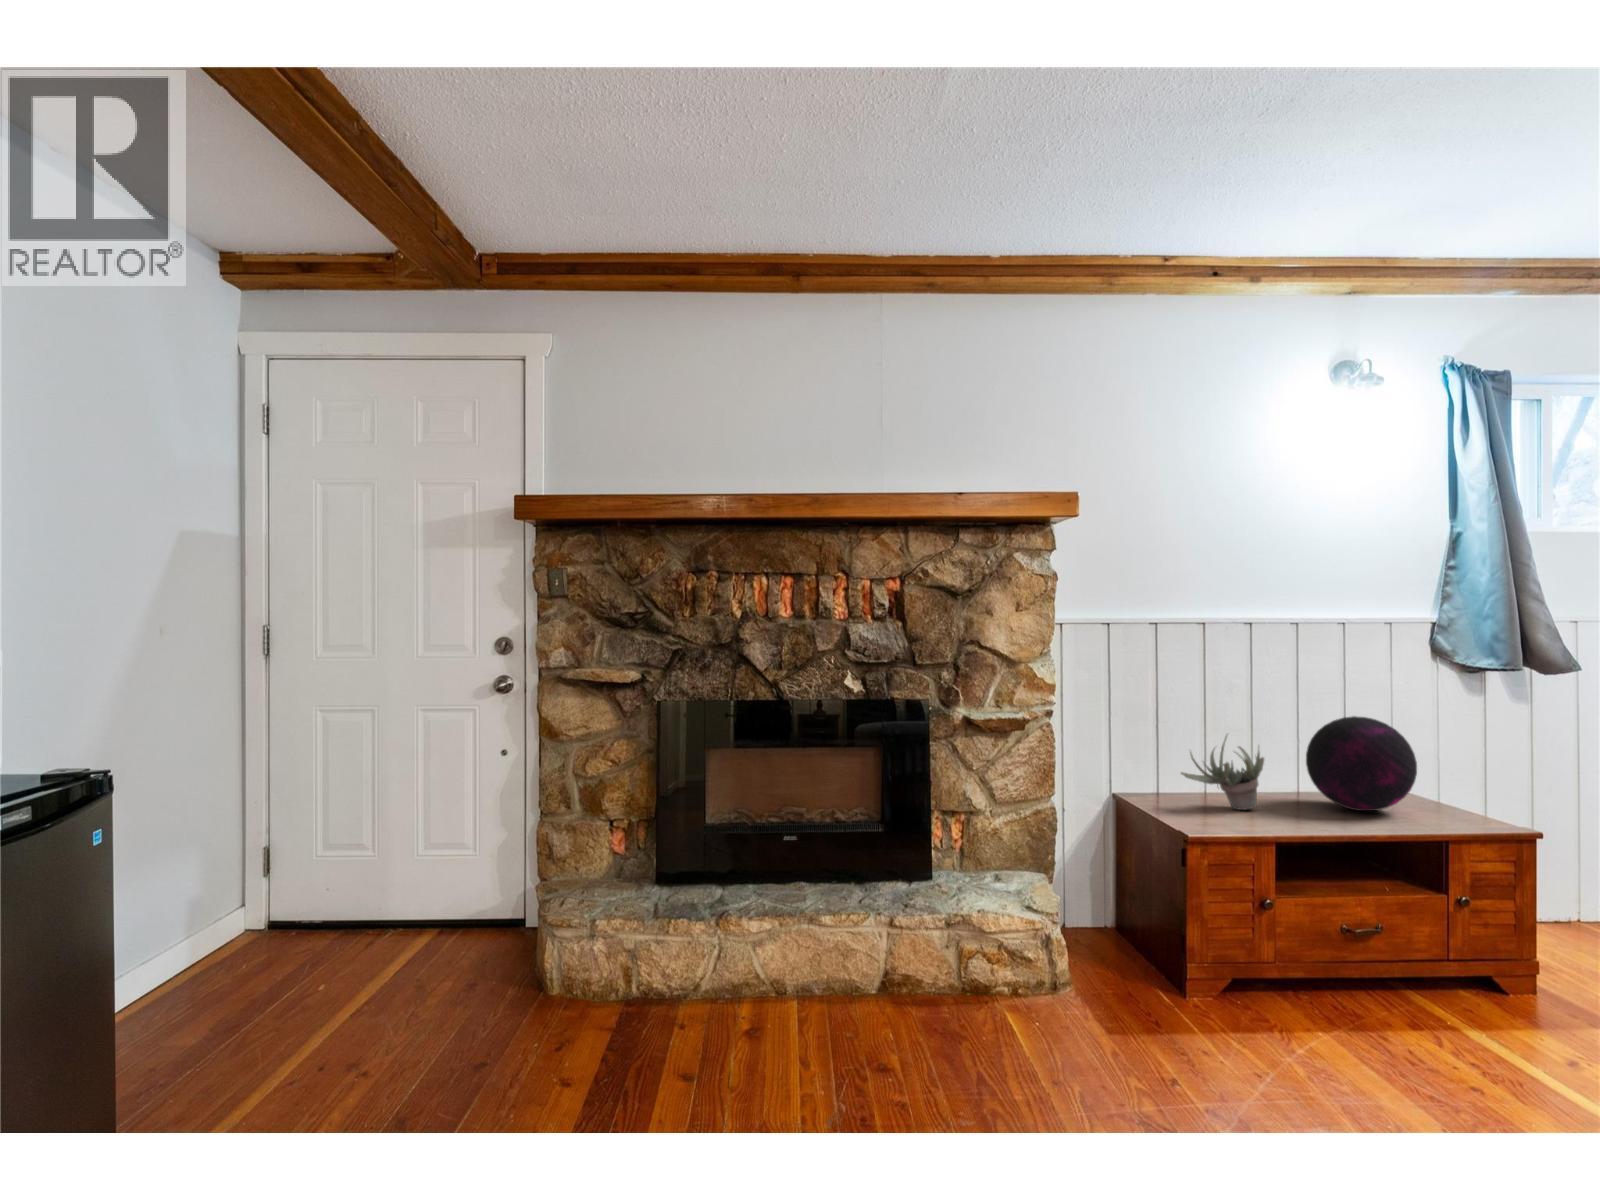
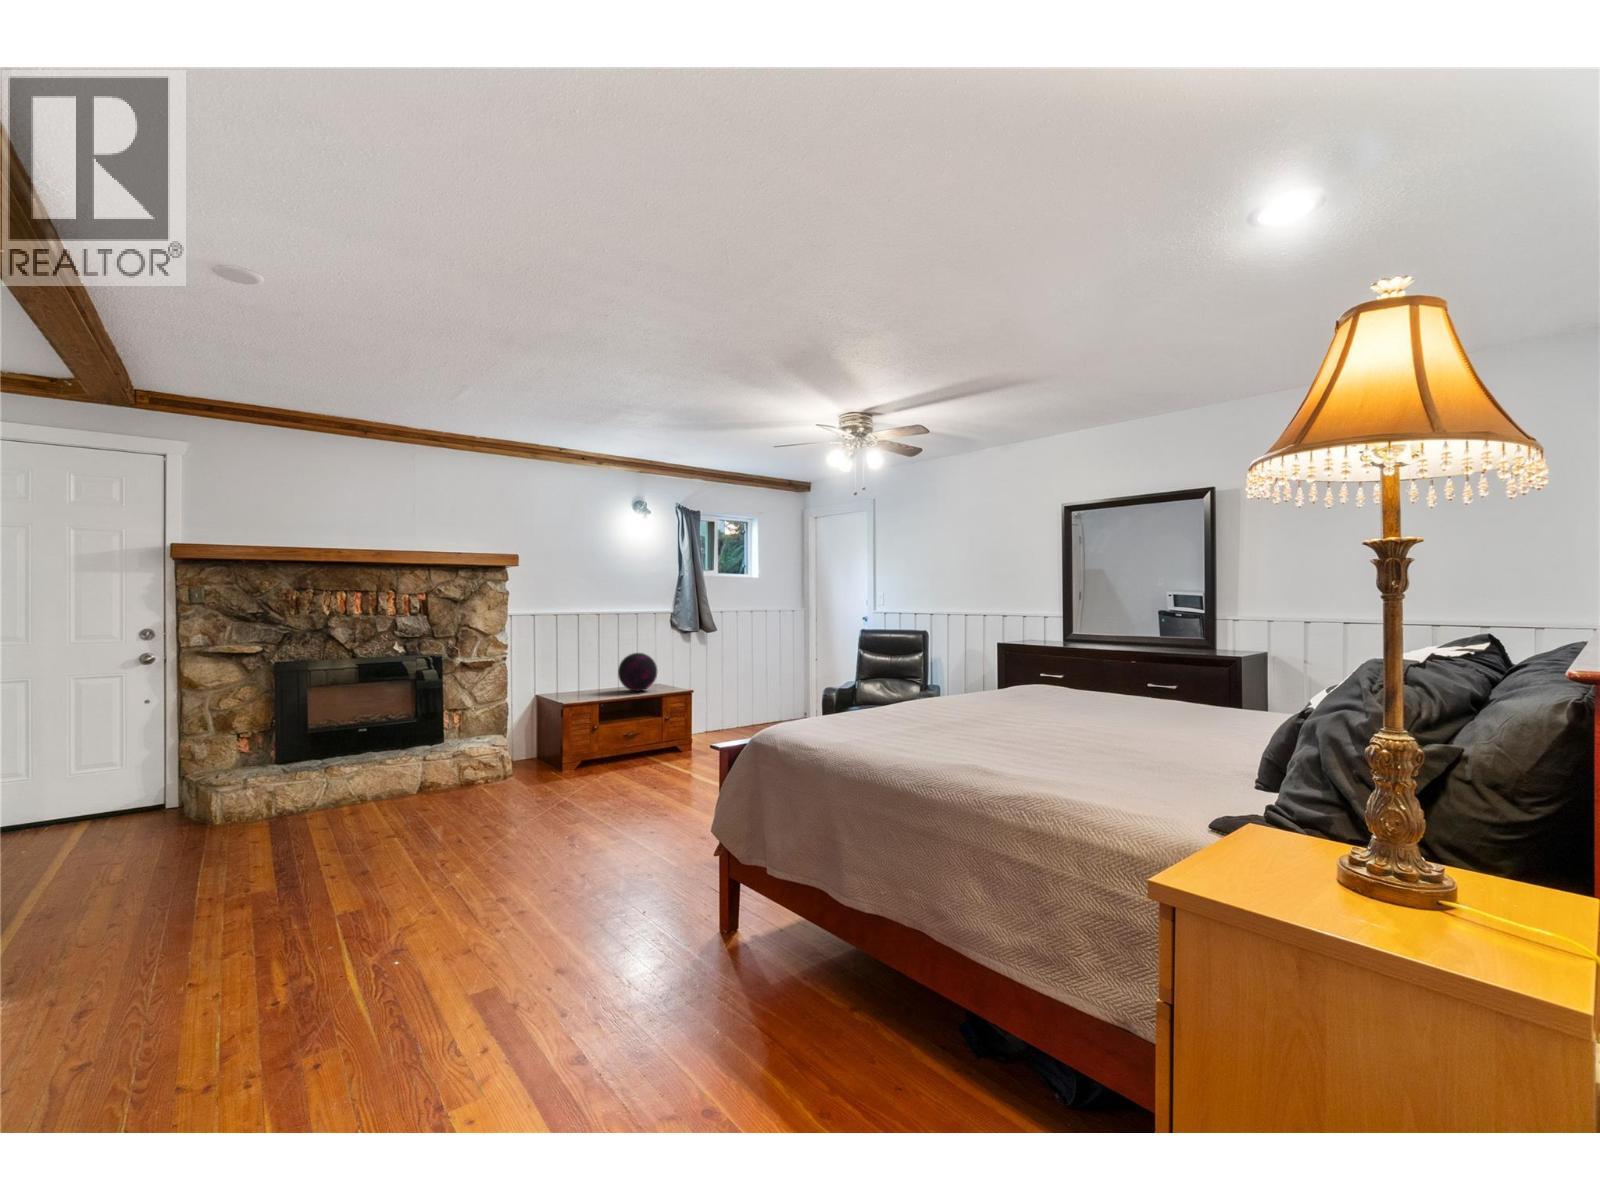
succulent plant: present [1181,734,1264,810] -> none [565,662,600,695]

